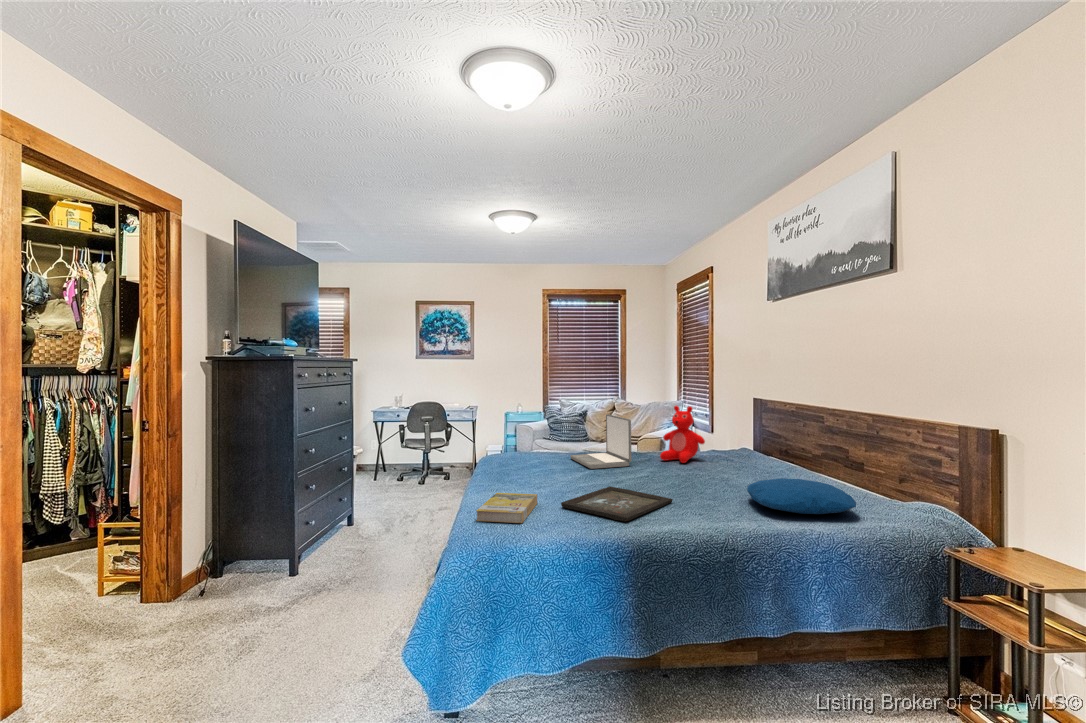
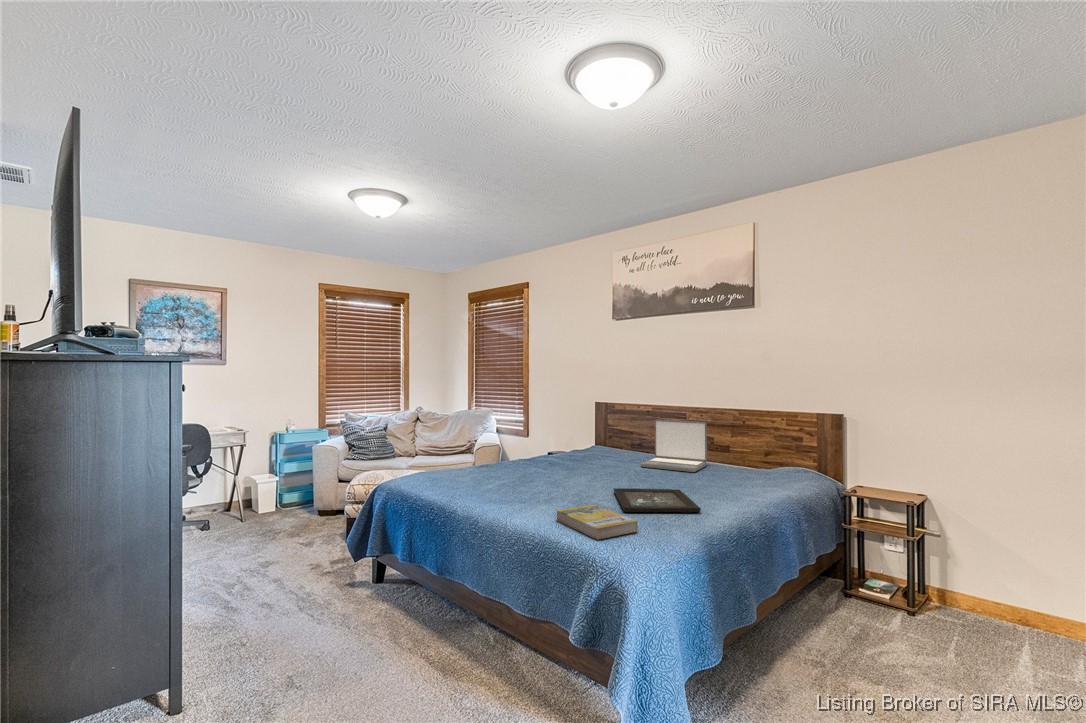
teddy bear: present [660,406,705,463] -> none [565,411,606,463]
laptop: present [570,414,632,469] -> present [641,420,707,472]
pillow: present [747,478,856,514] -> none [709,461,793,484]

